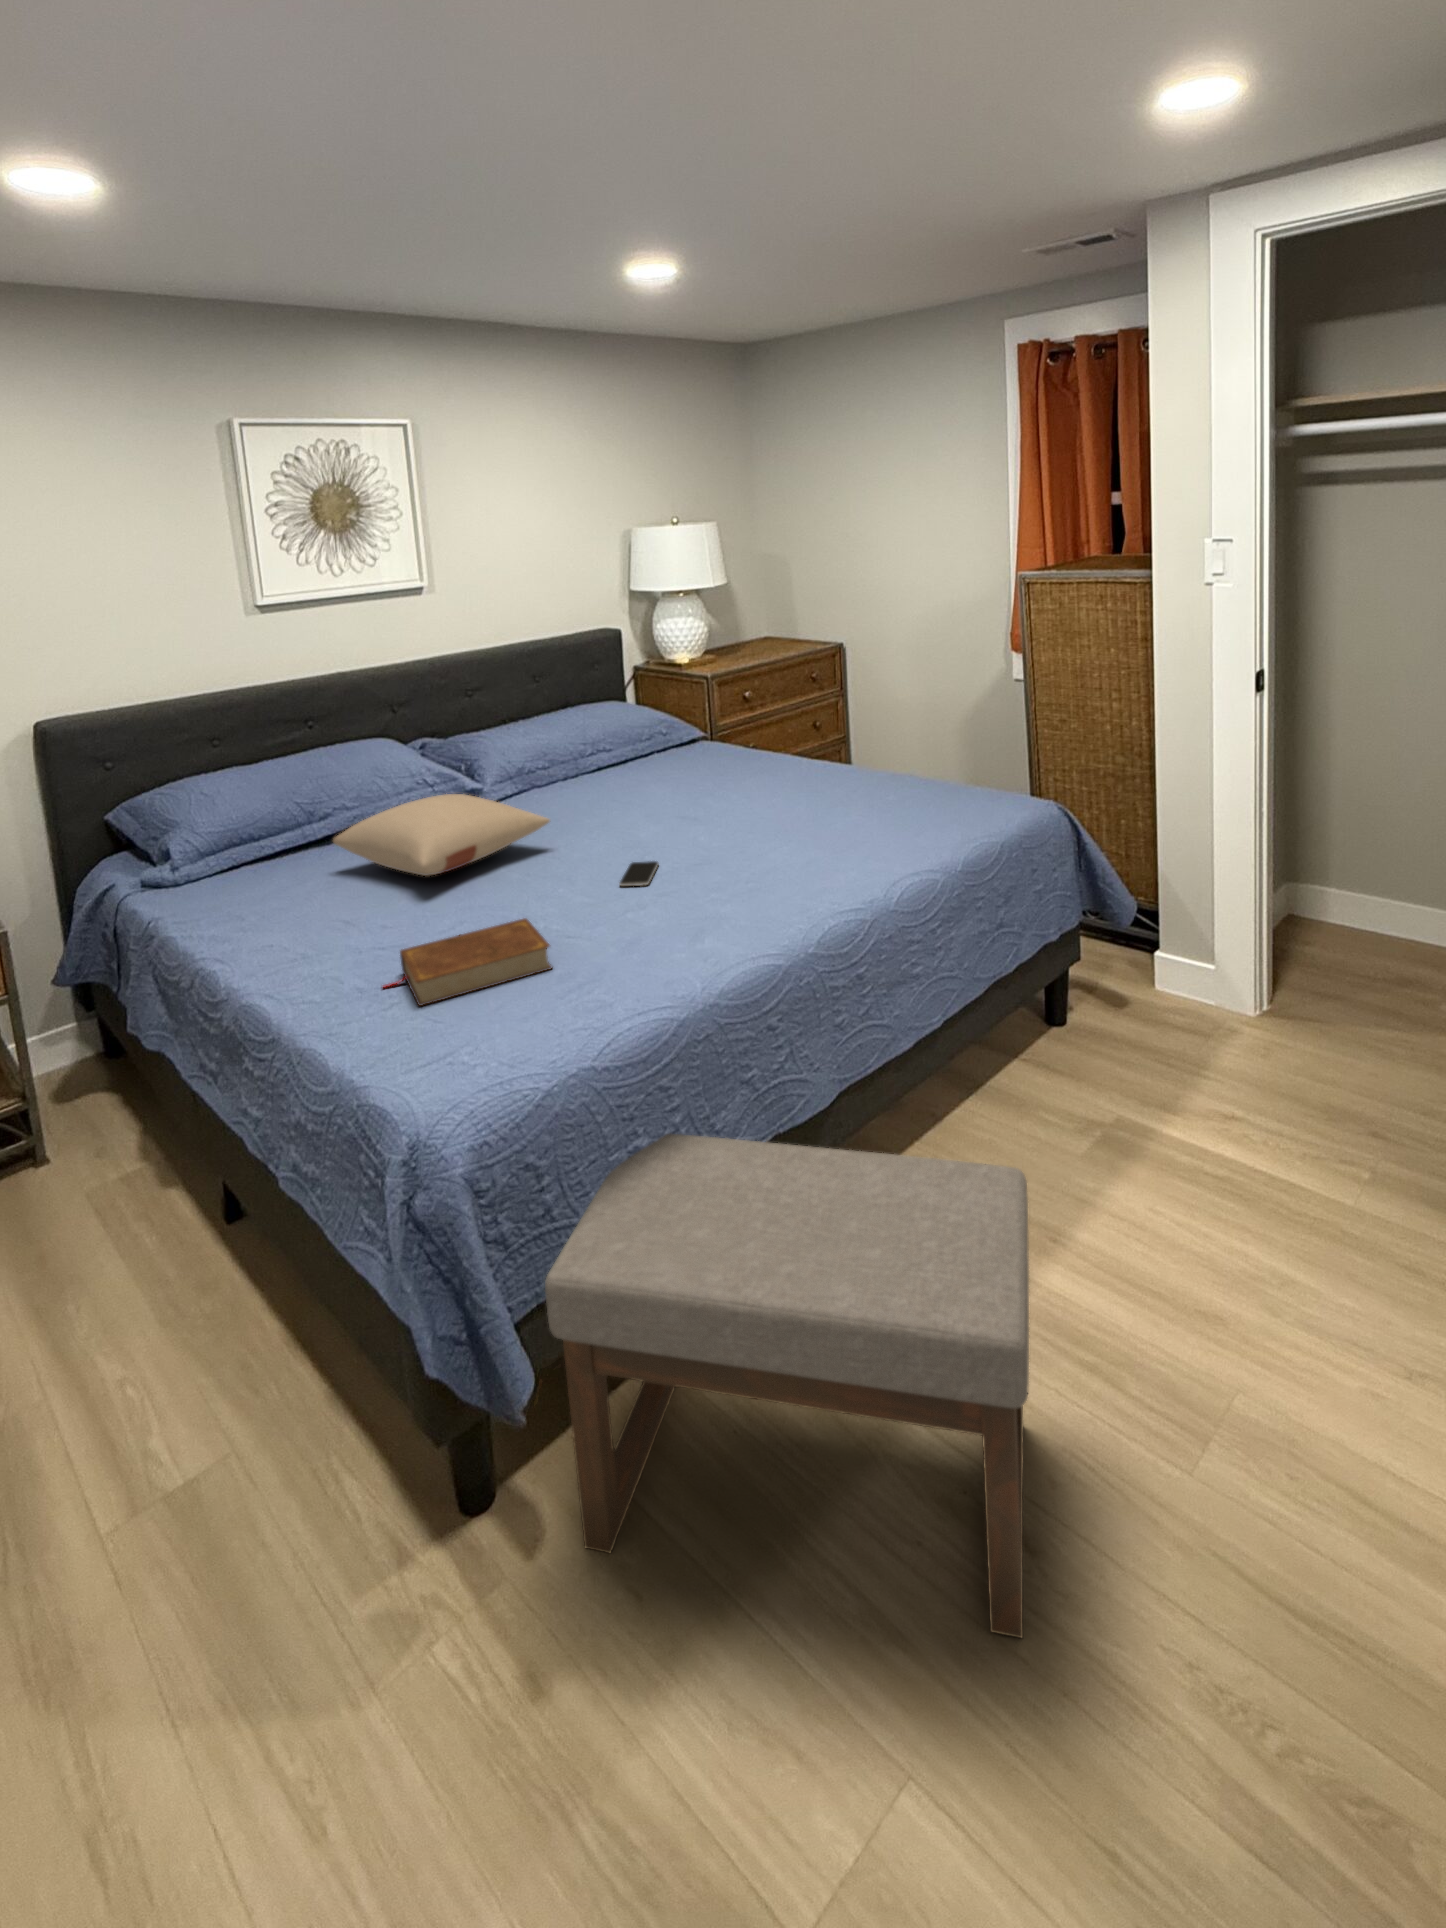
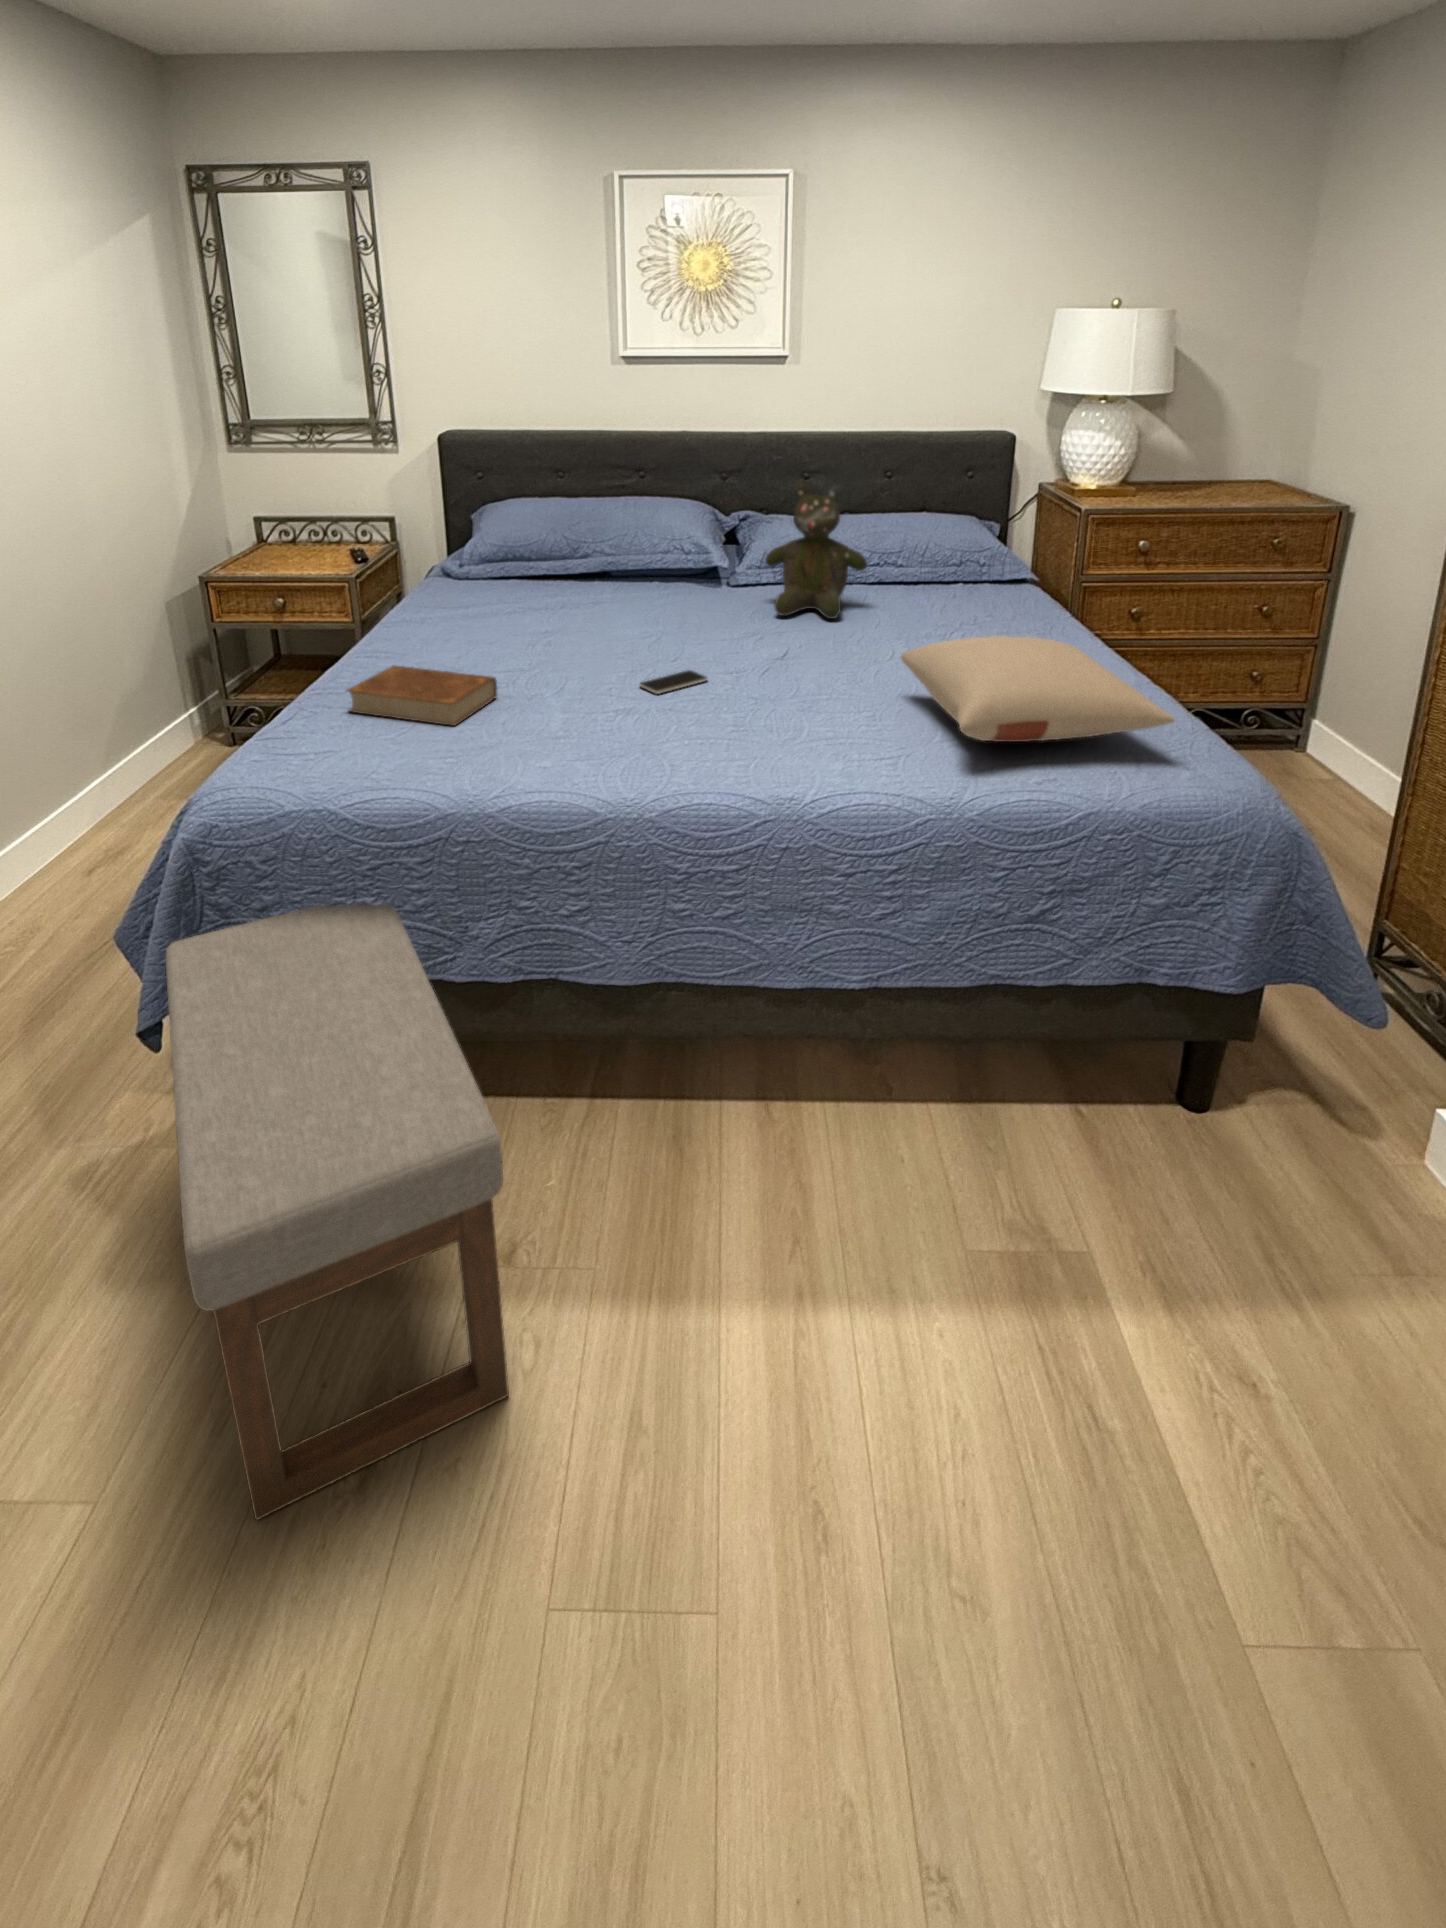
teddy bear: none [548,686,641,810] -> present [765,484,867,619]
pillow: present [333,794,550,876] -> present [901,636,1175,742]

